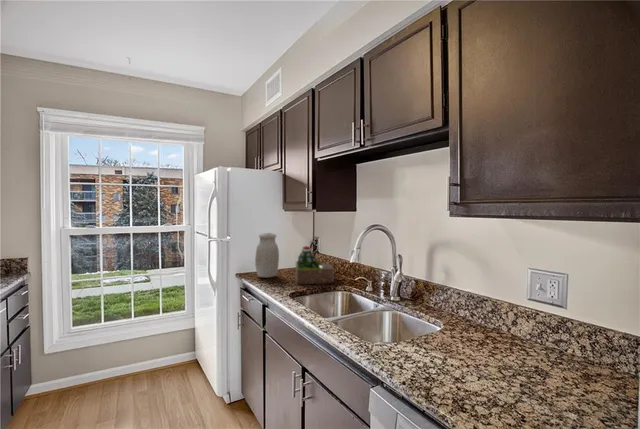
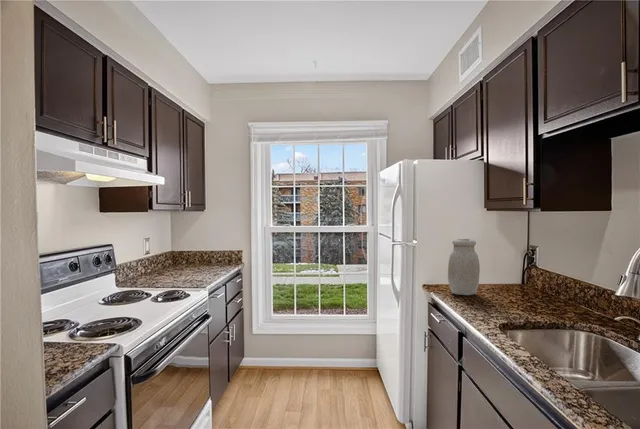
succulent plant: present [296,246,334,284] -> none [504,259,567,314]

